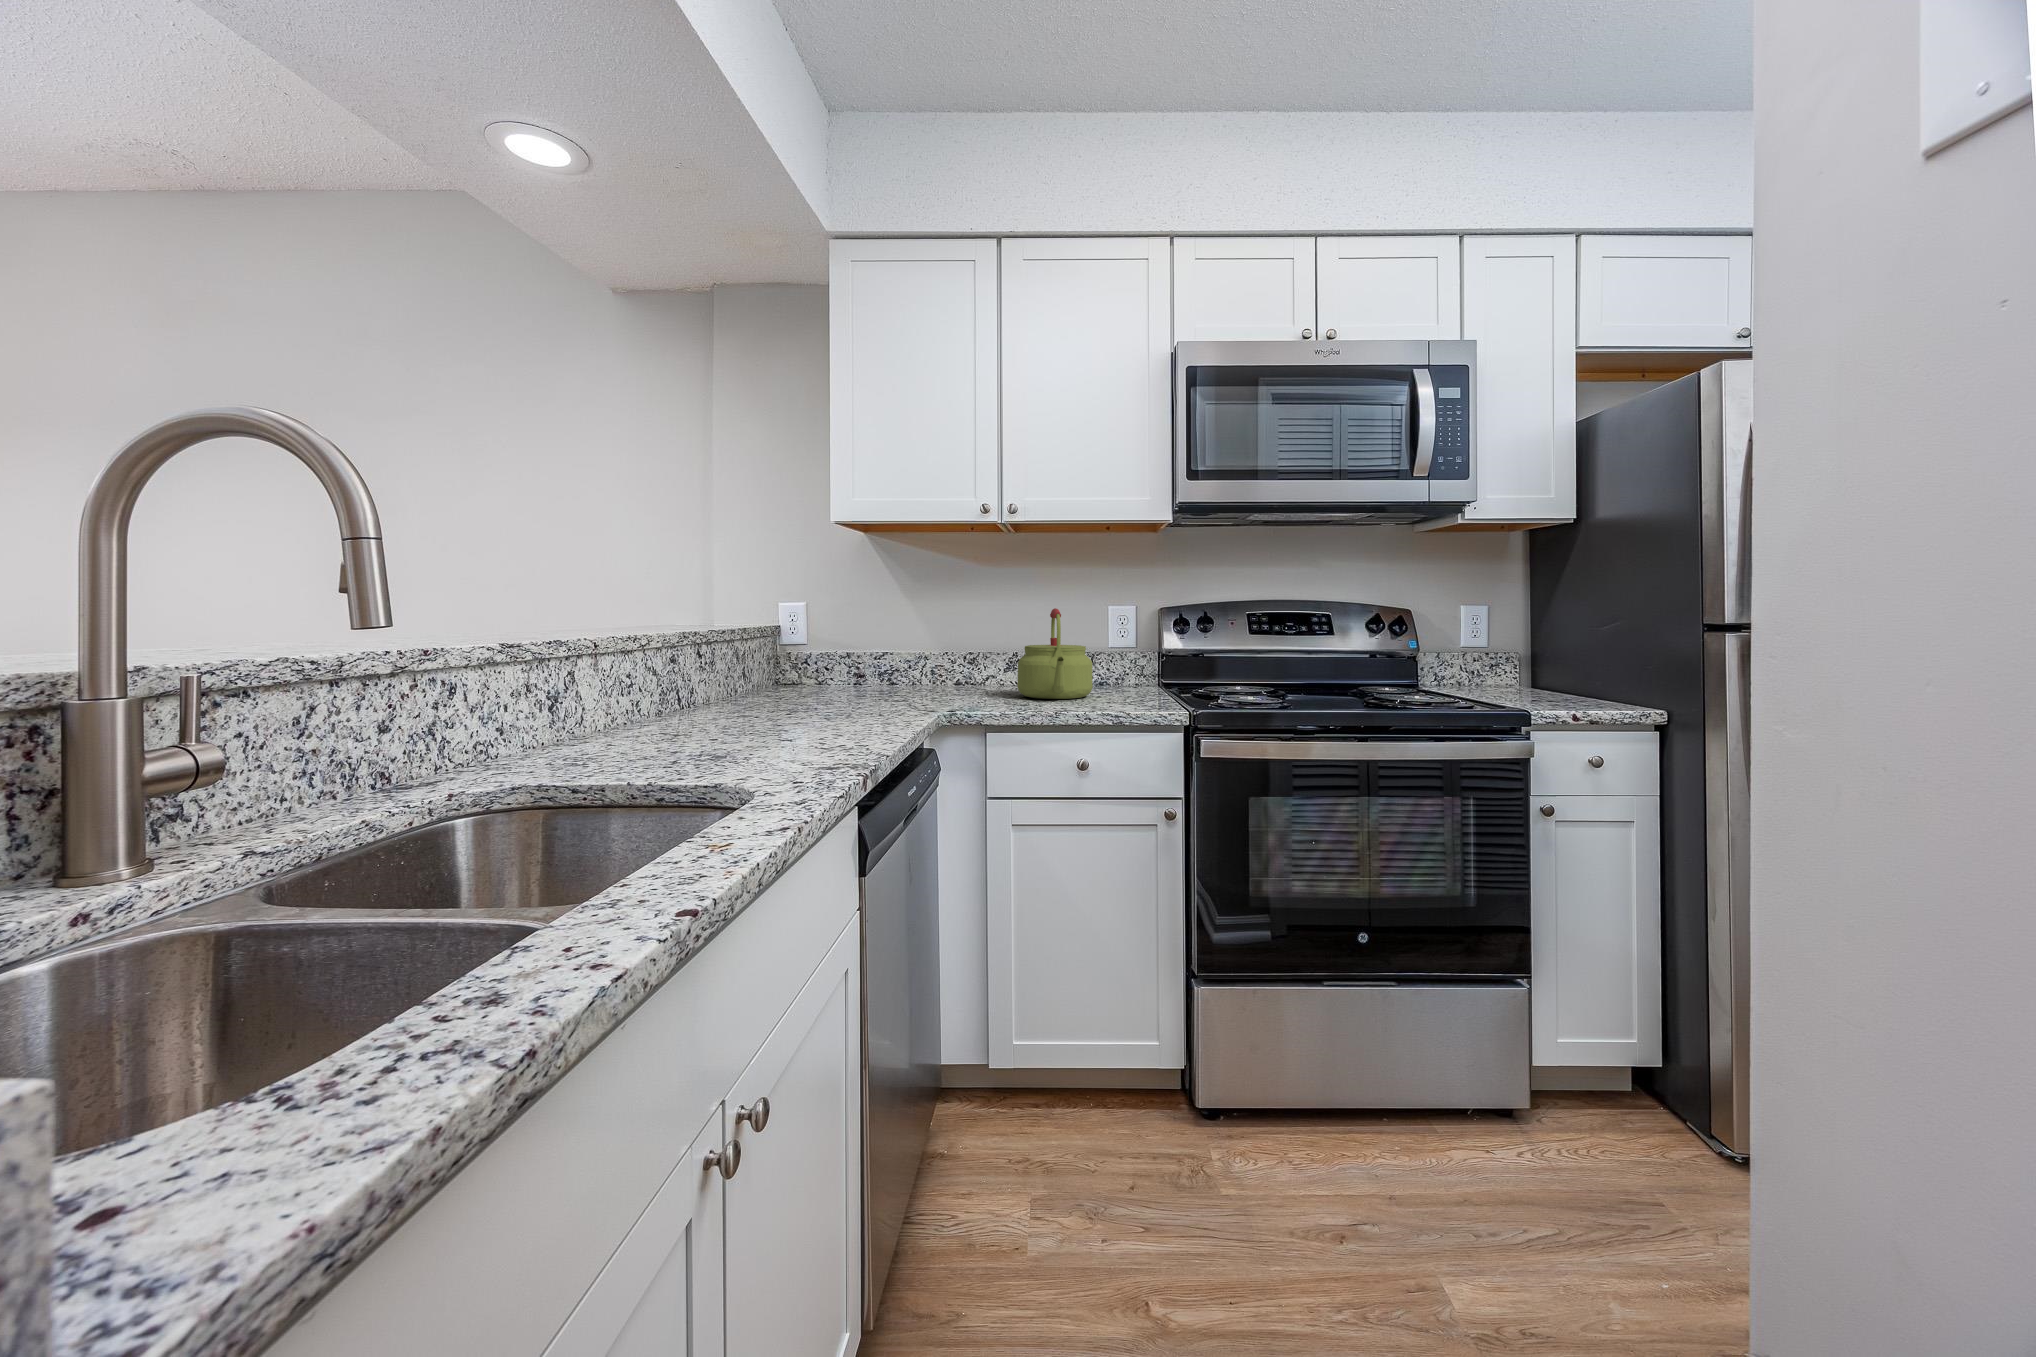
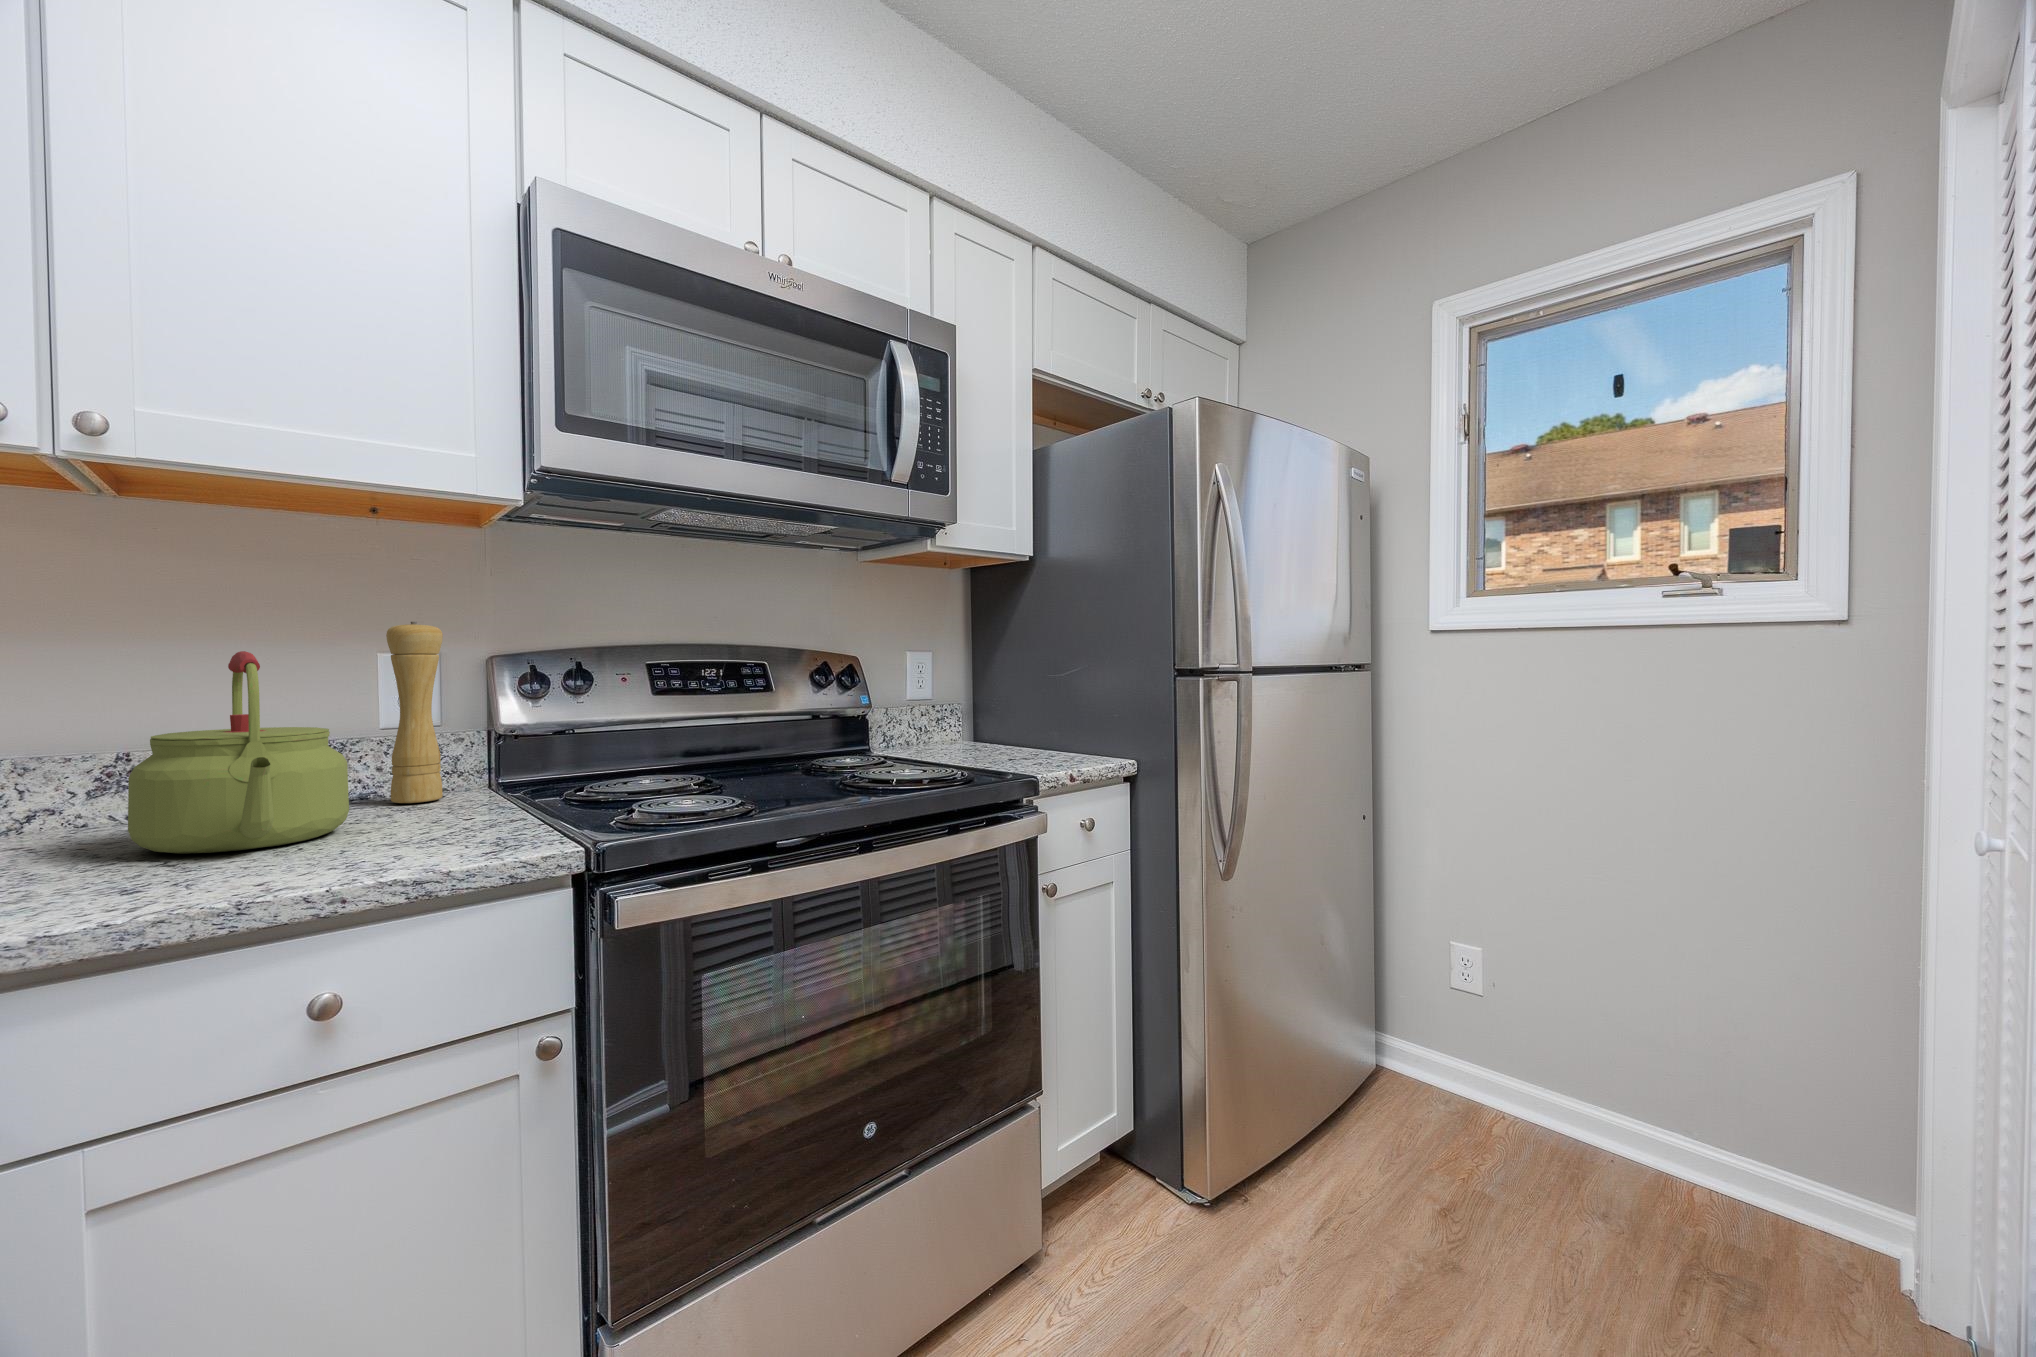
pepper mill: none [1112,591,1137,689] -> present [386,622,443,803]

